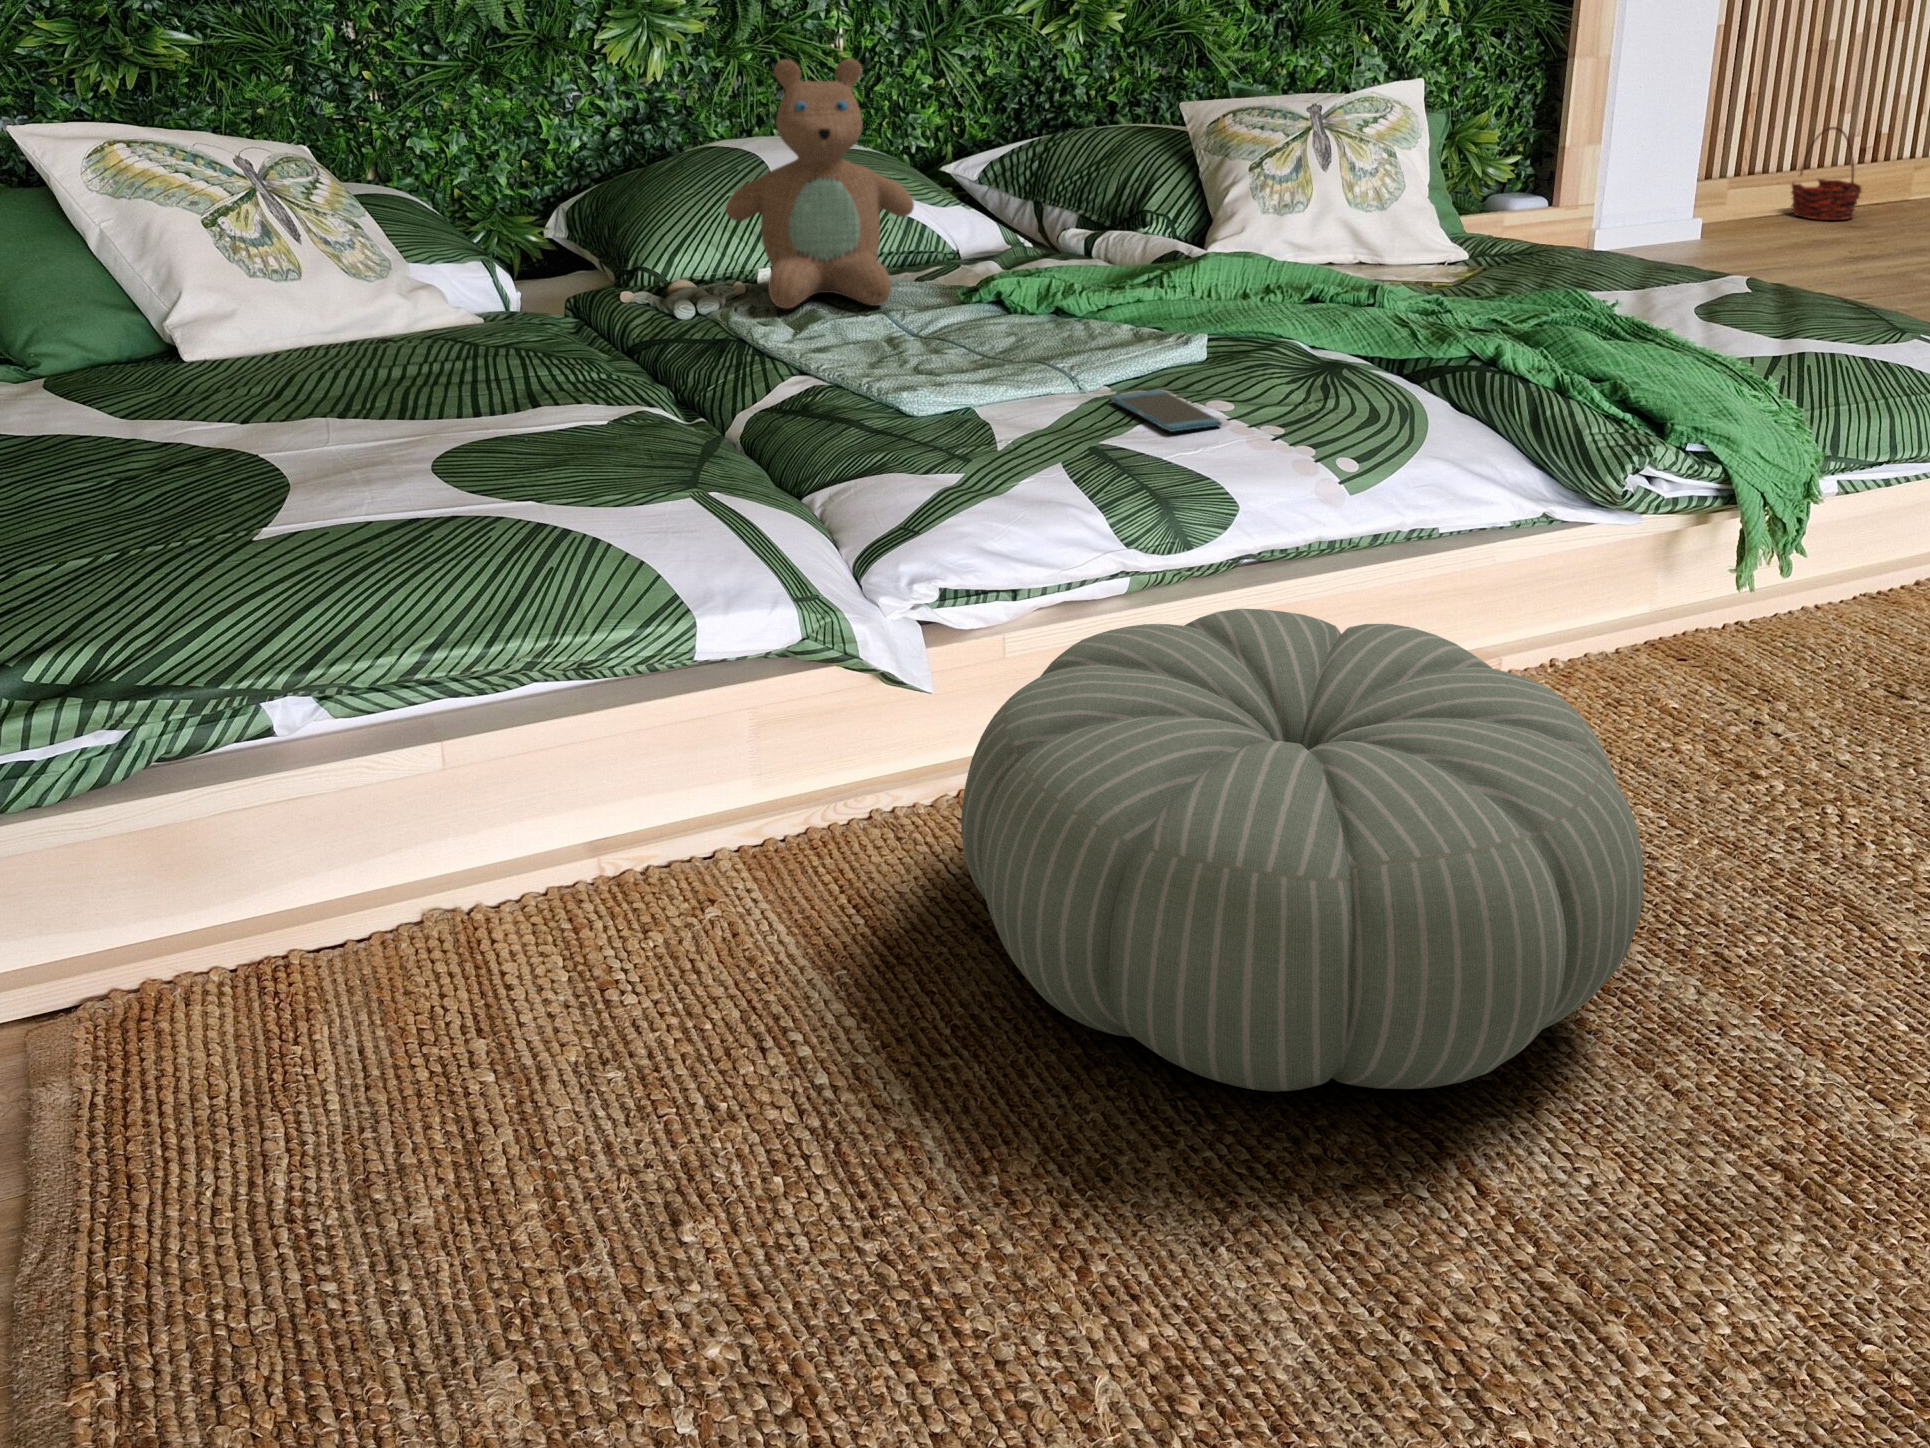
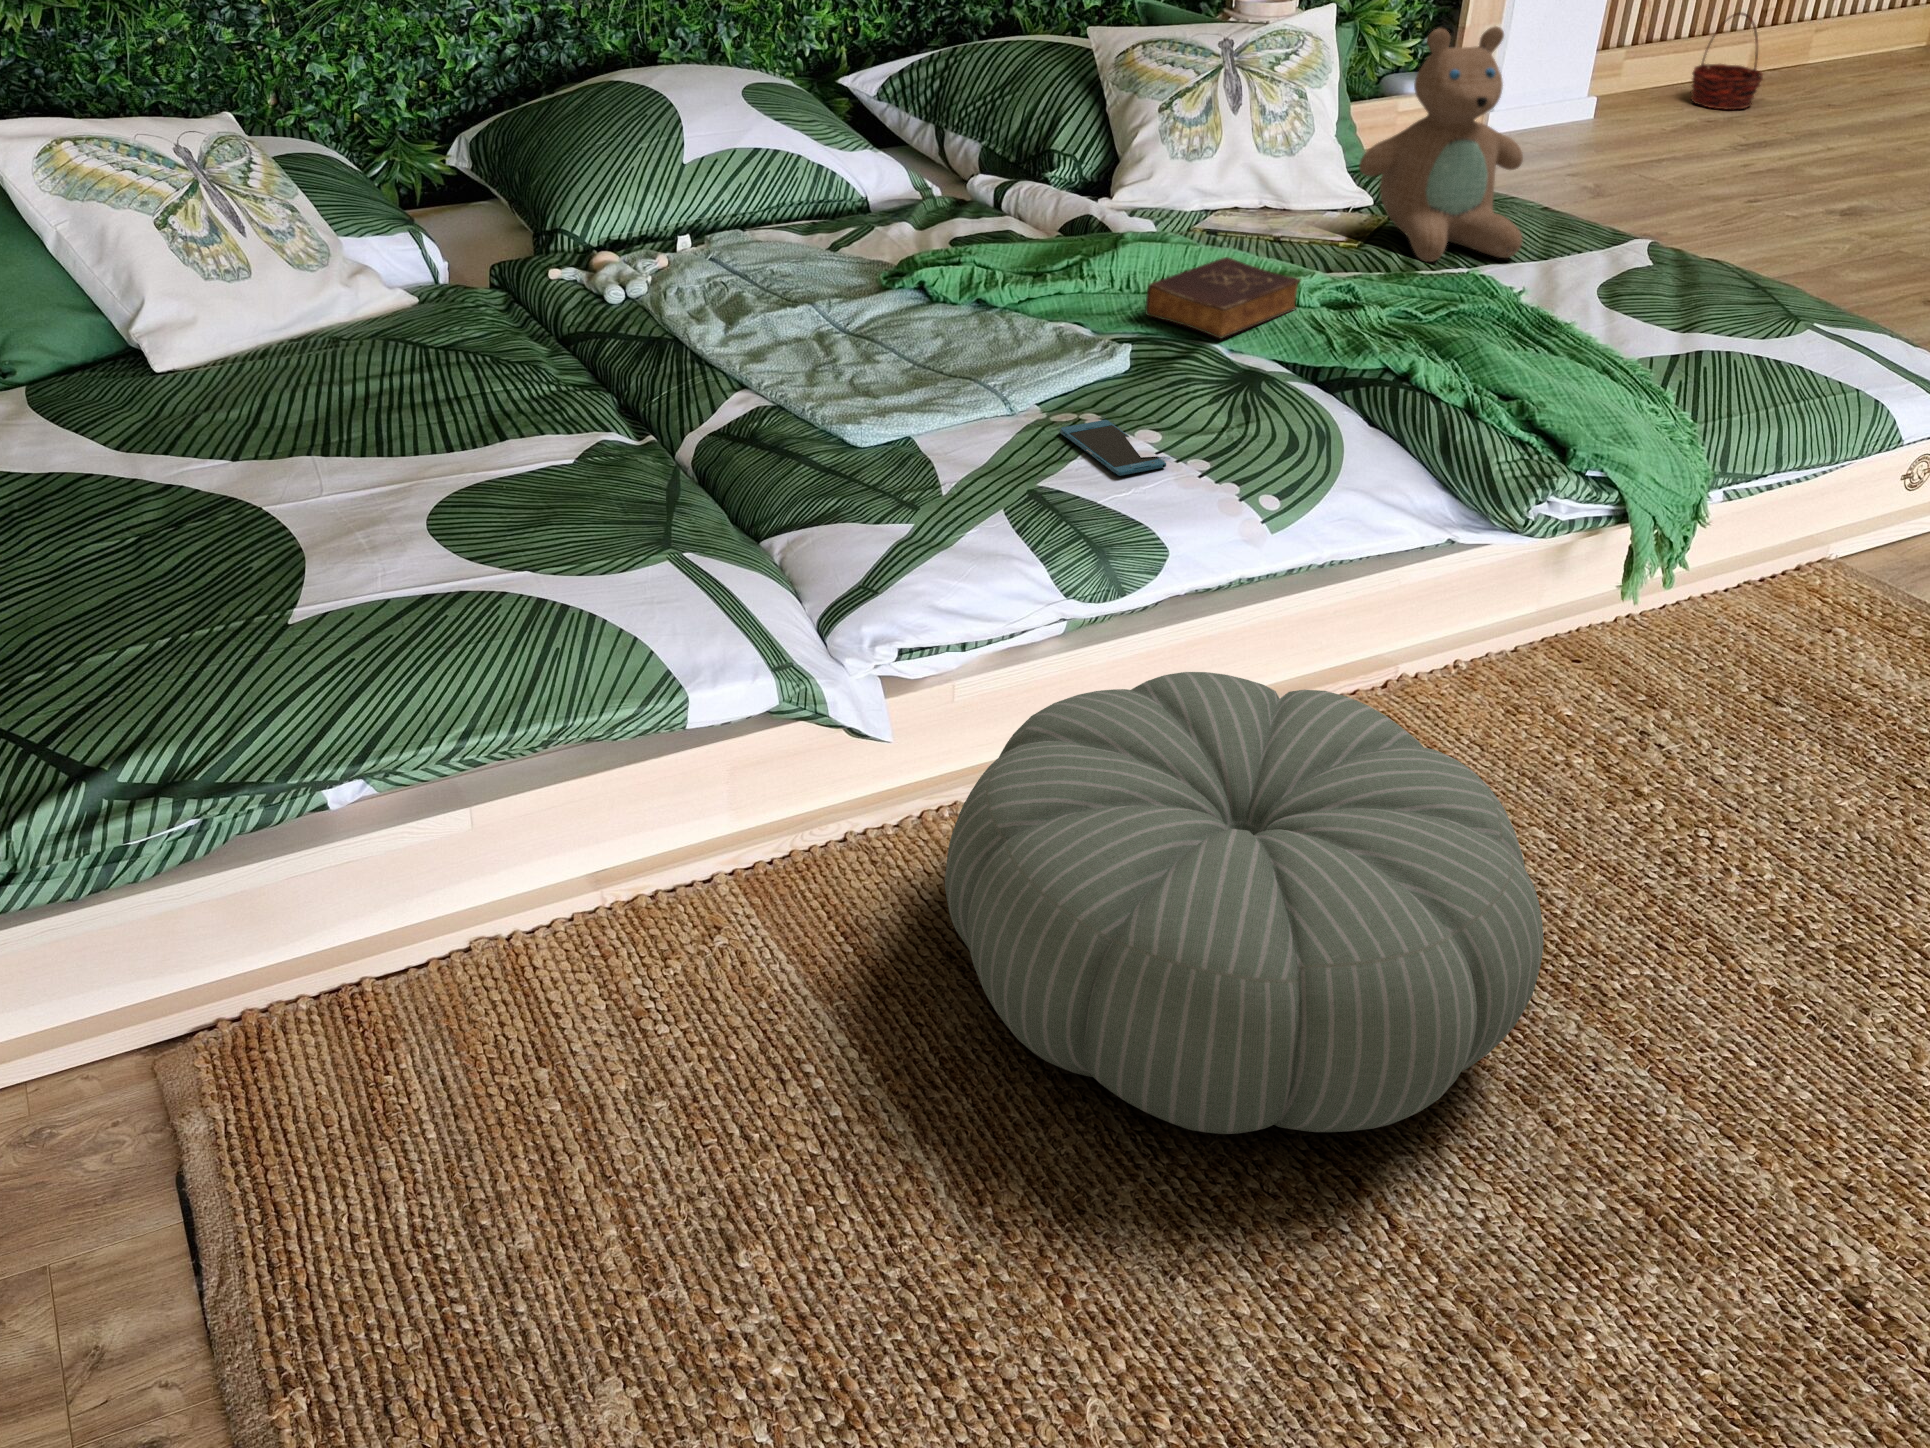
teddy bear: present [726,58,914,309] -> present [1359,26,1523,262]
book: none [1211,262,1372,329] -> present [1146,257,1300,339]

